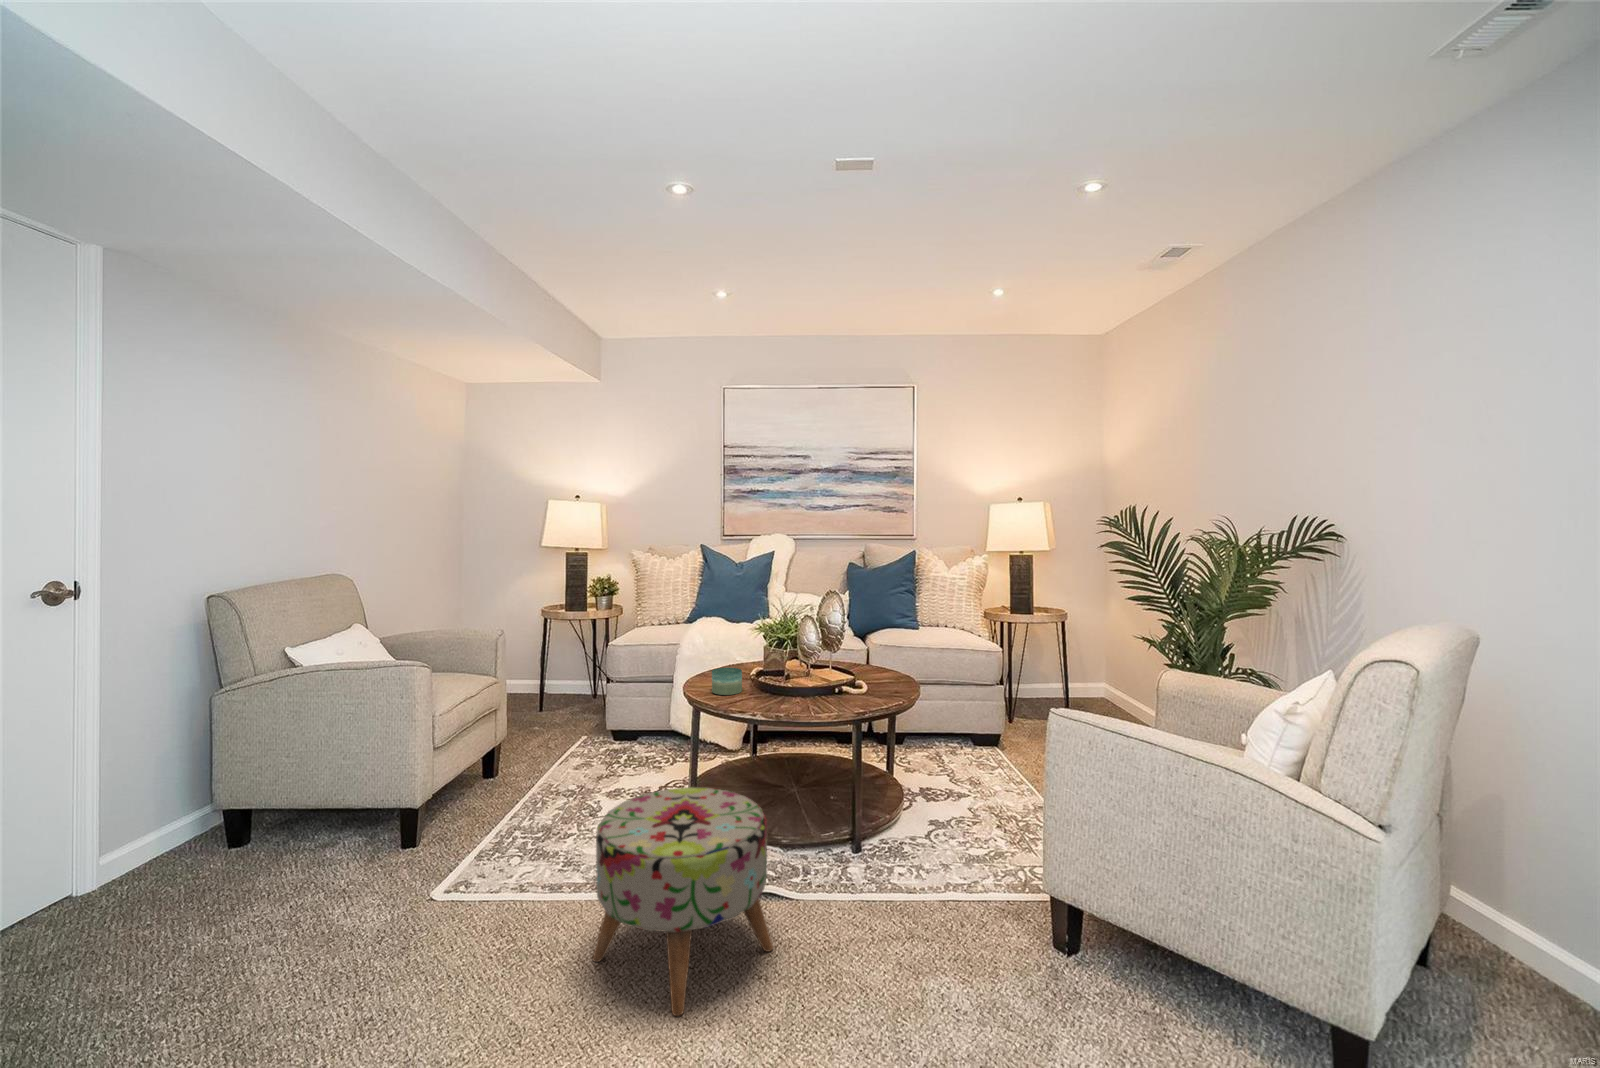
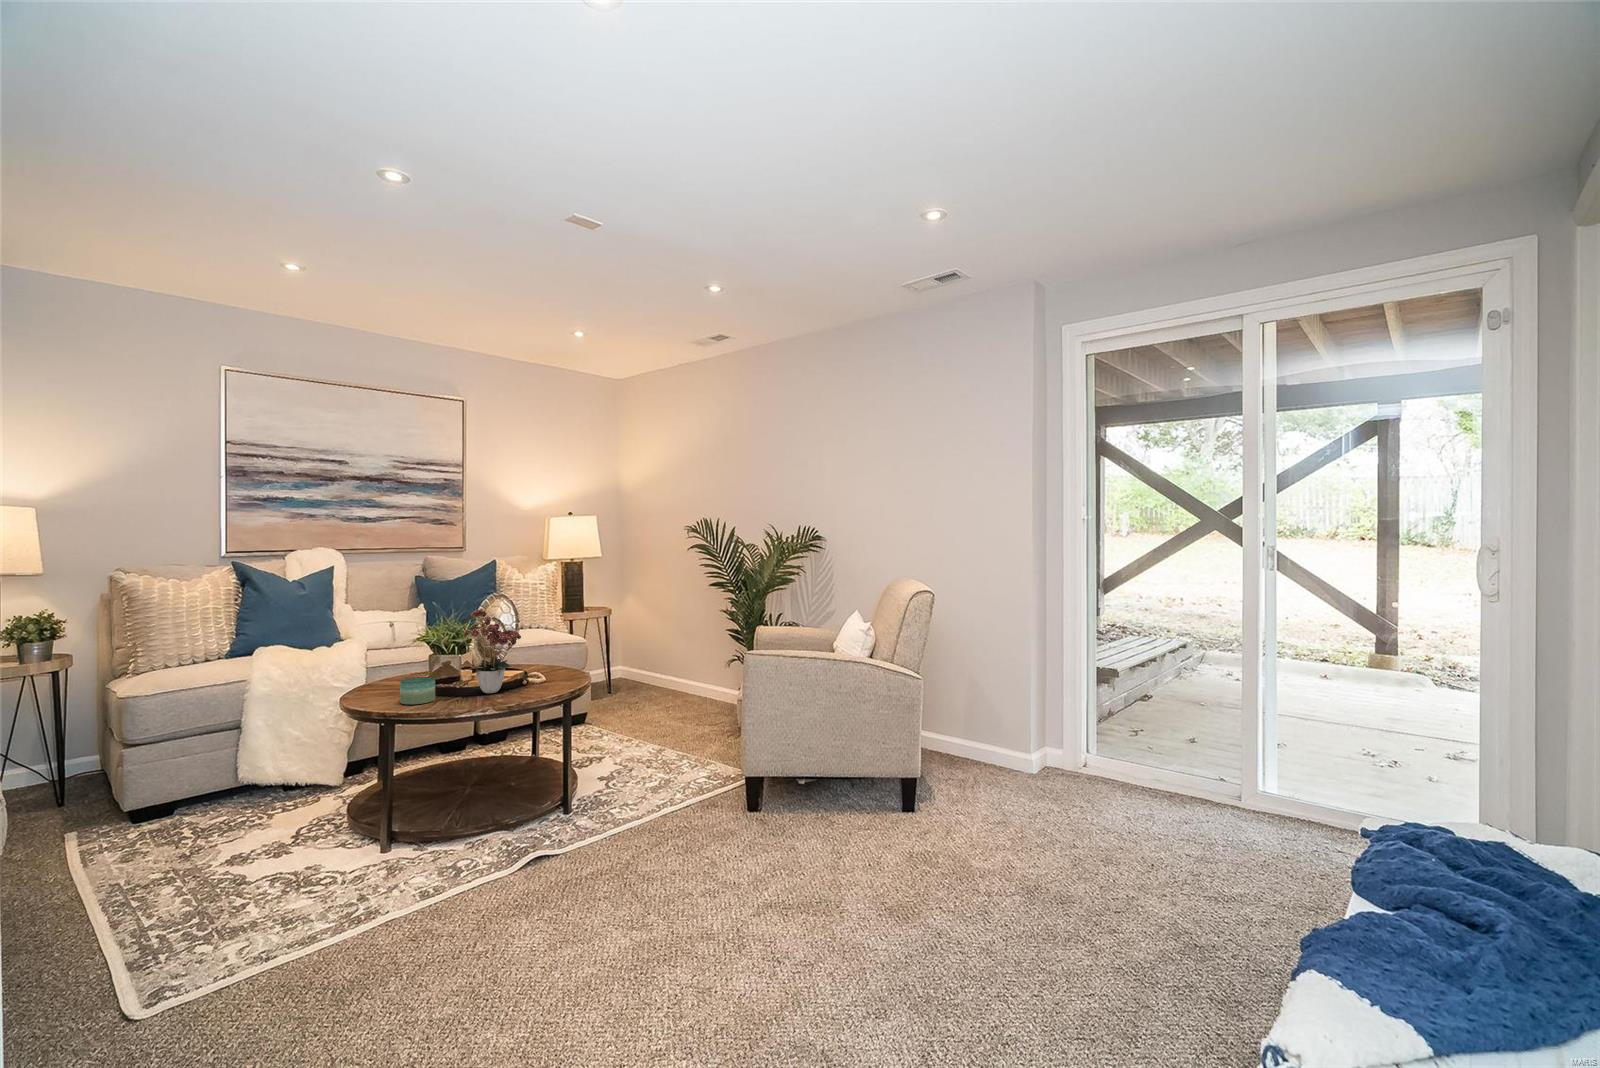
flower arrangement: none [759,603,819,697] -> present [464,610,521,693]
ottoman: present [593,787,773,1016] -> none [436,767,600,955]

